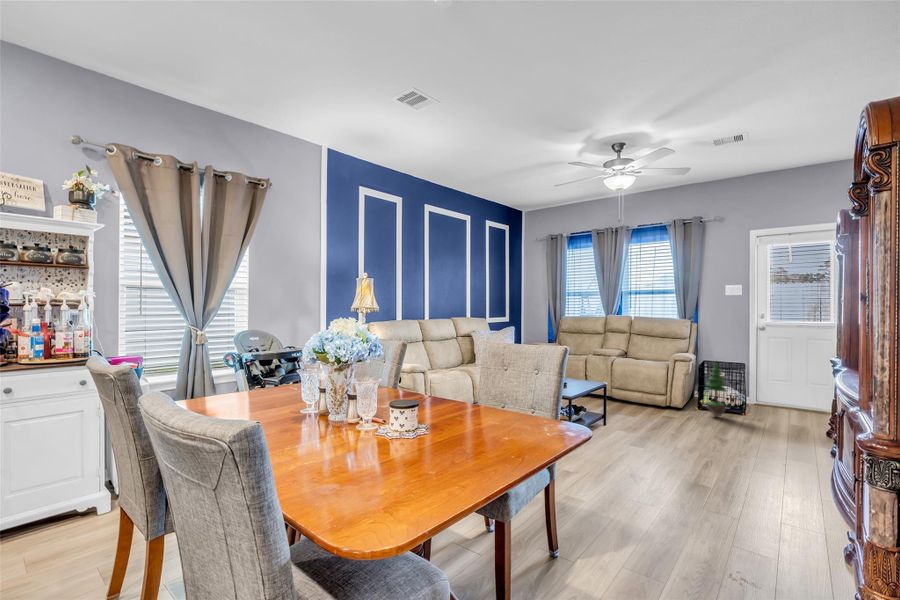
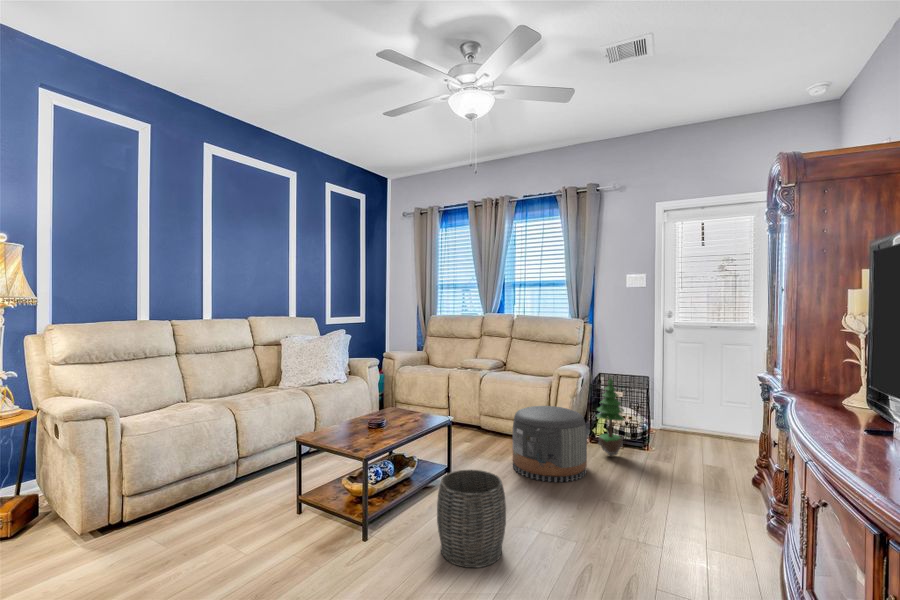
pouf: none [644,380,700,428] -> present [513,406,587,482]
woven basket: none [615,409,658,459] -> present [437,470,506,568]

